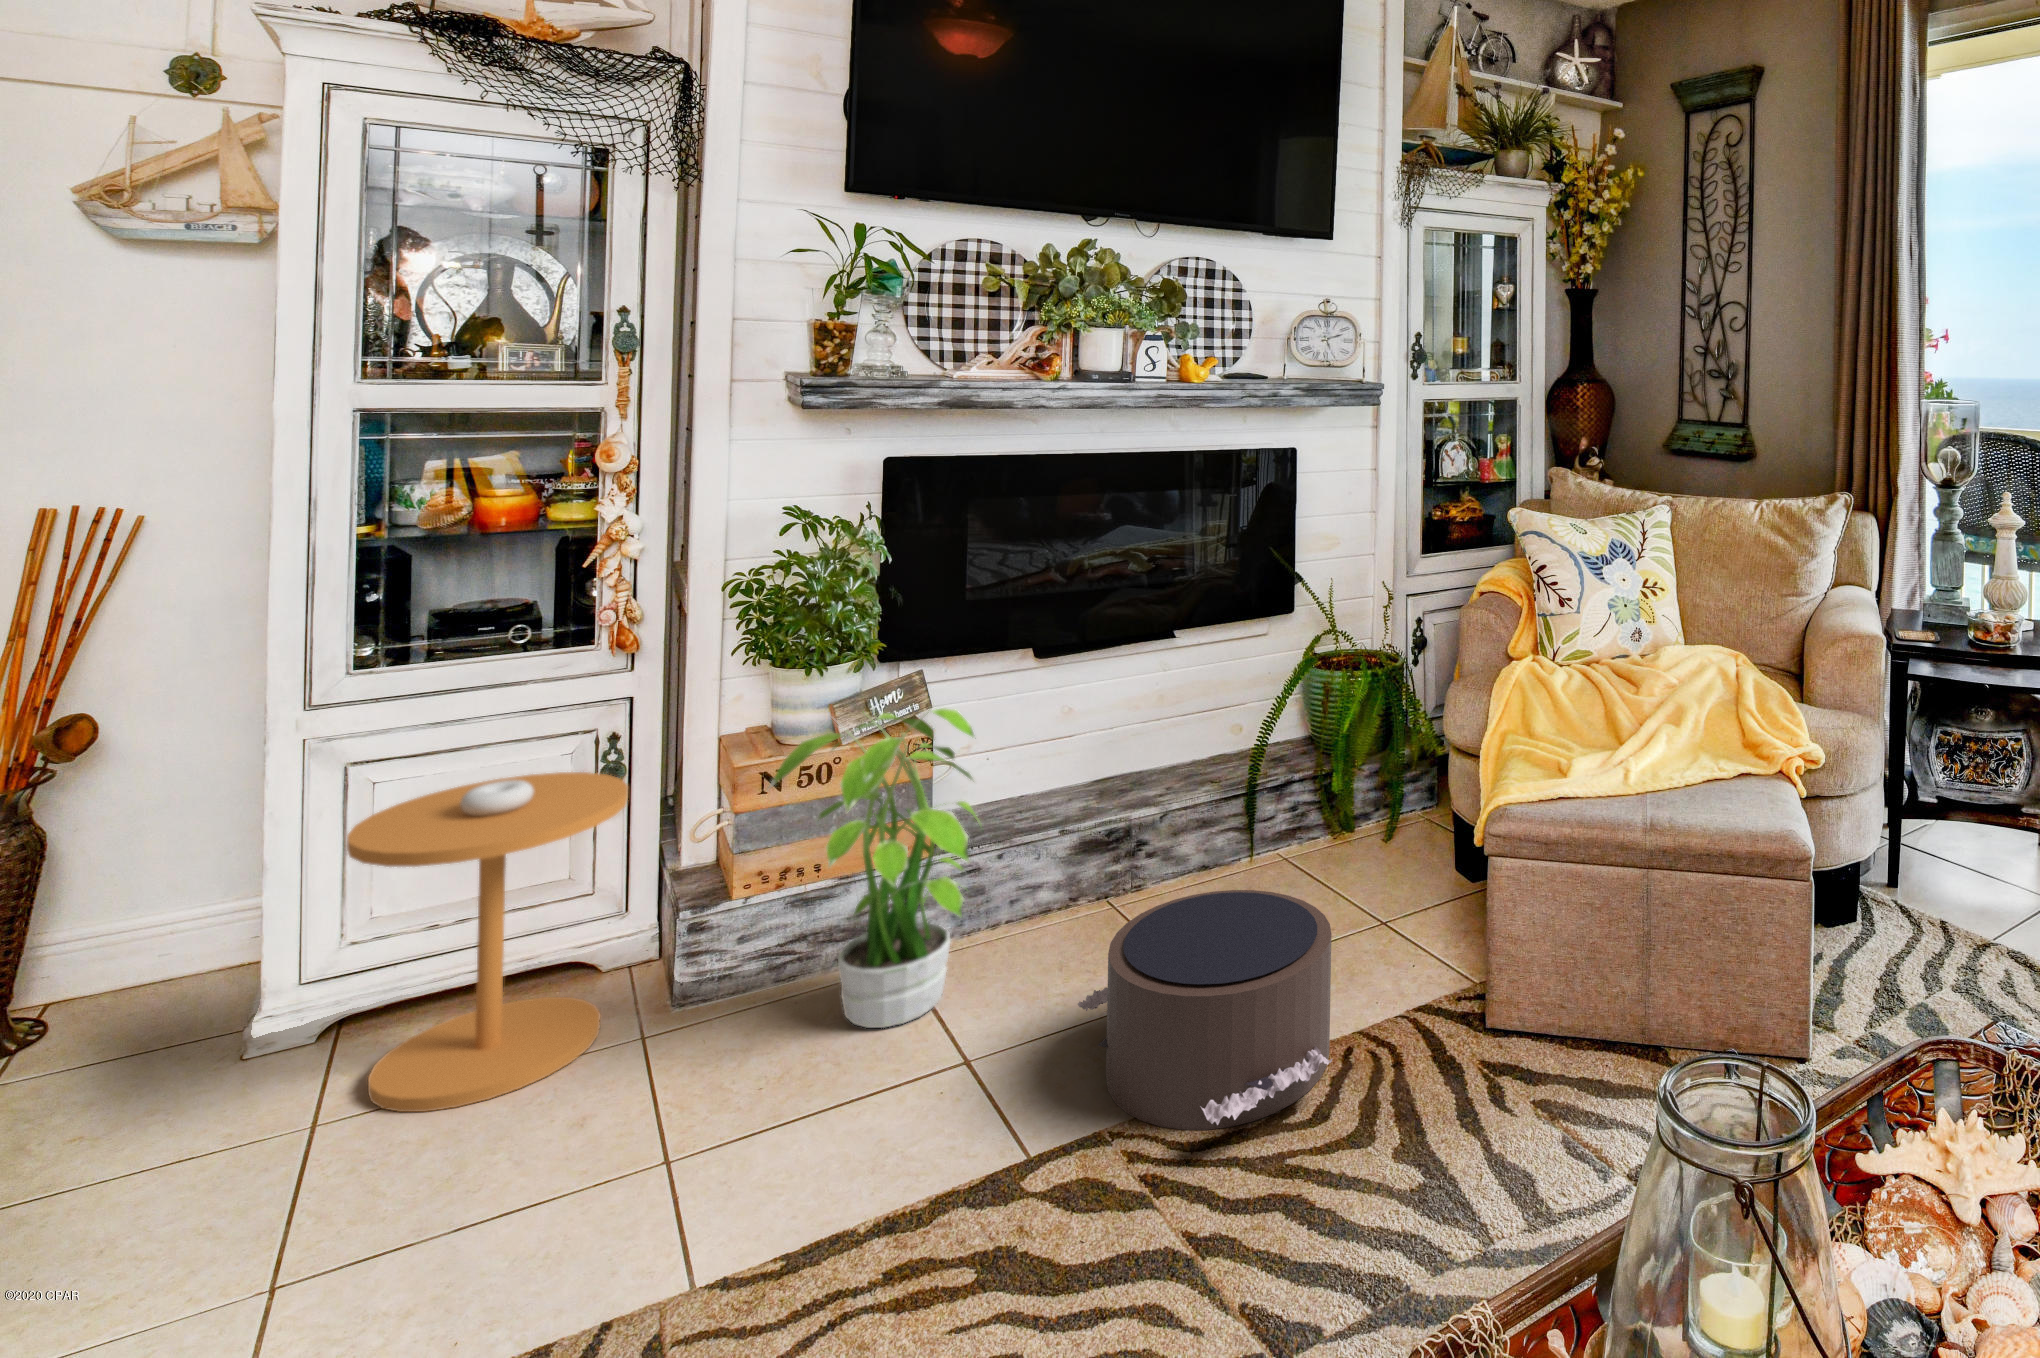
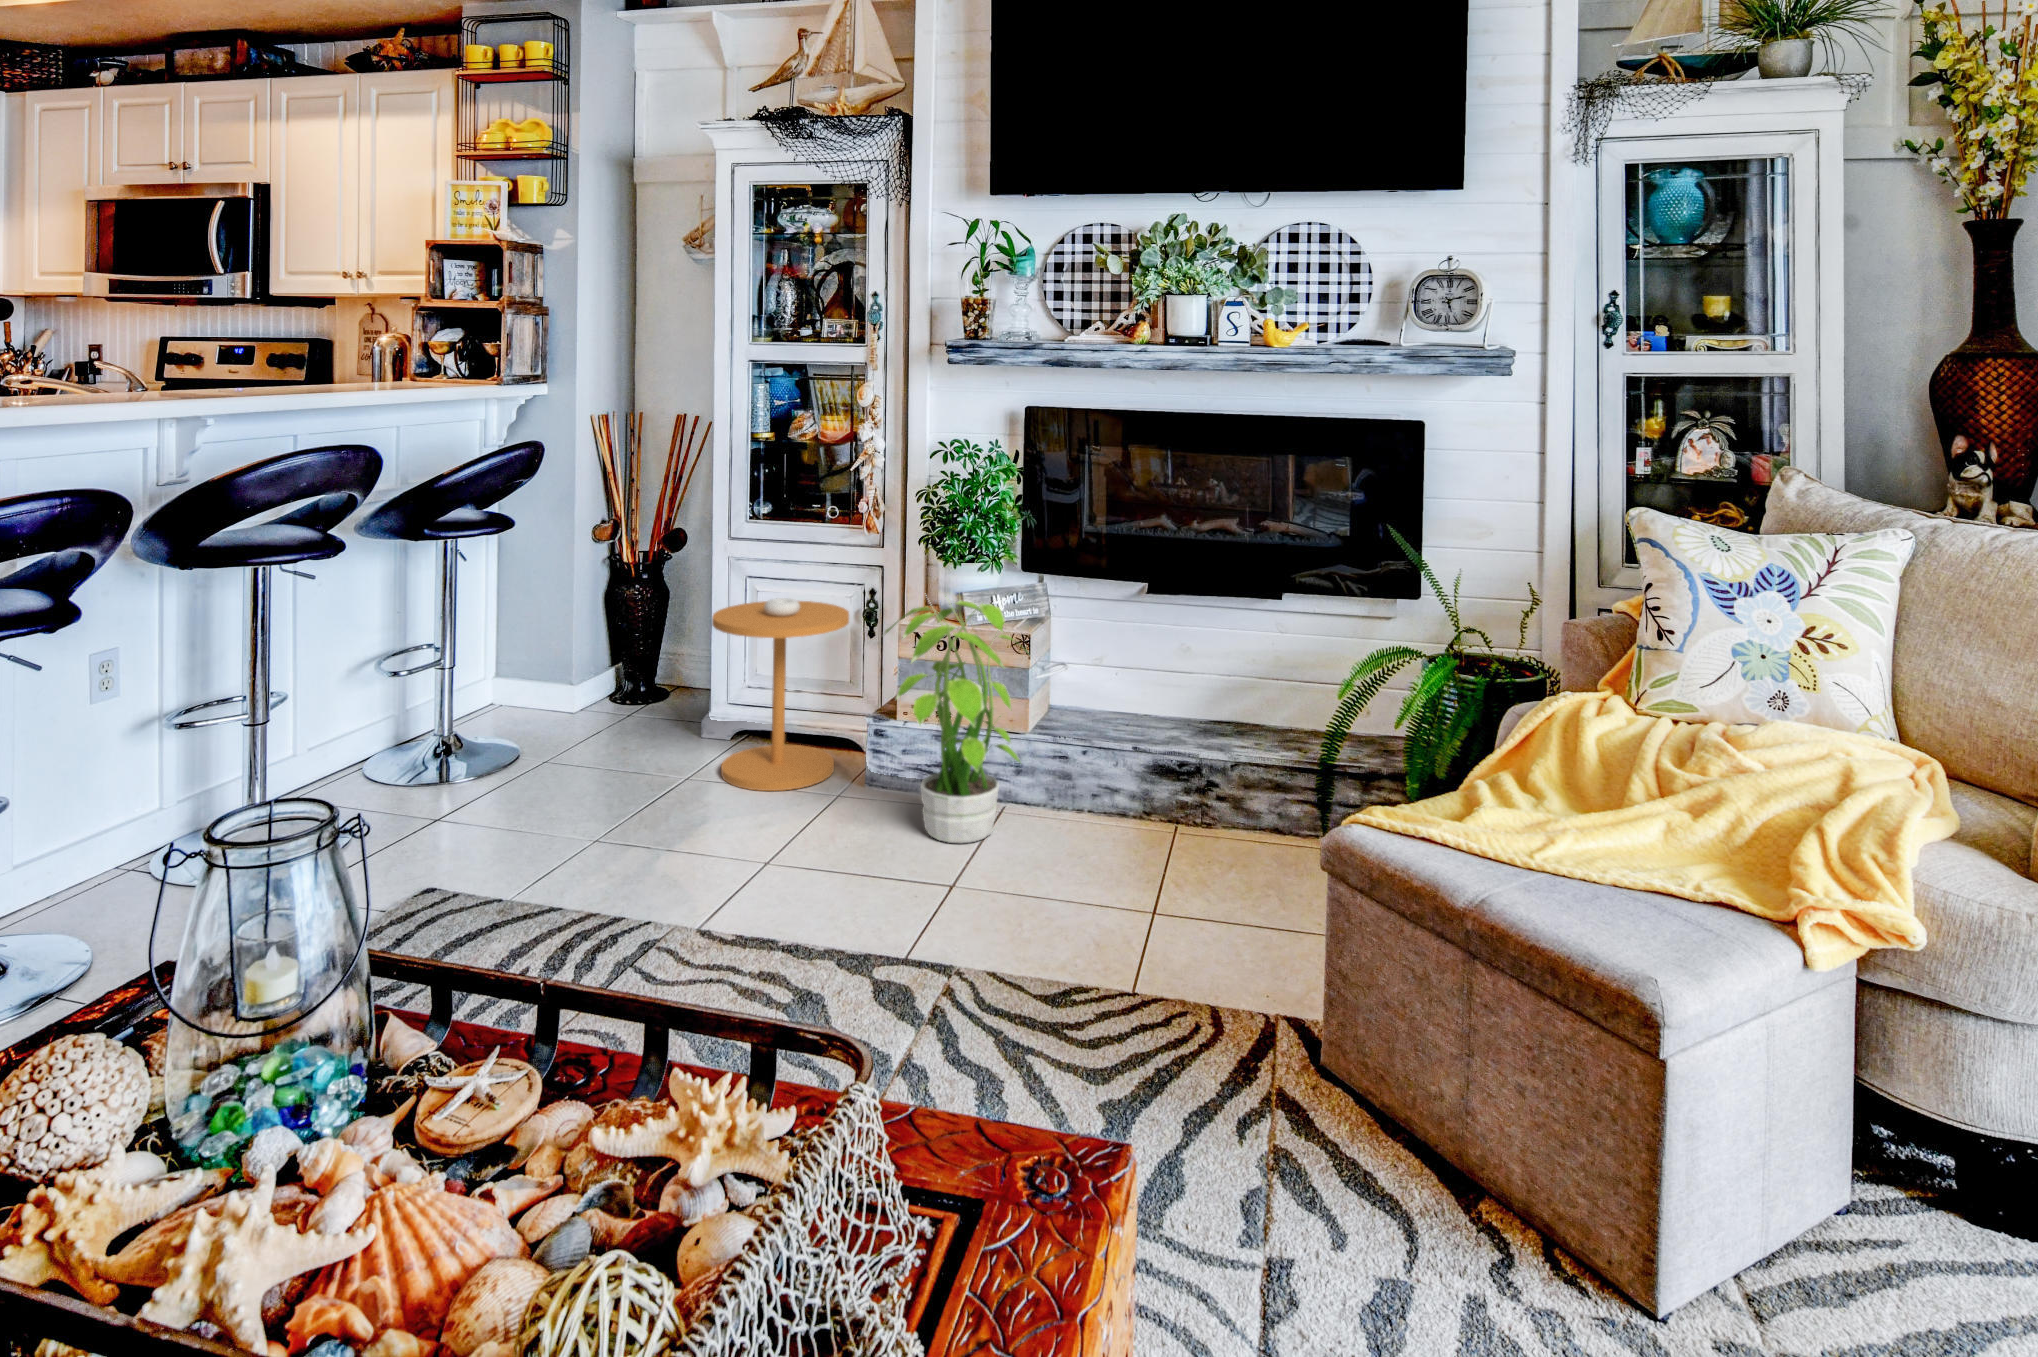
pouf: present [1078,890,1332,1130] -> none [986,812,1193,1022]

